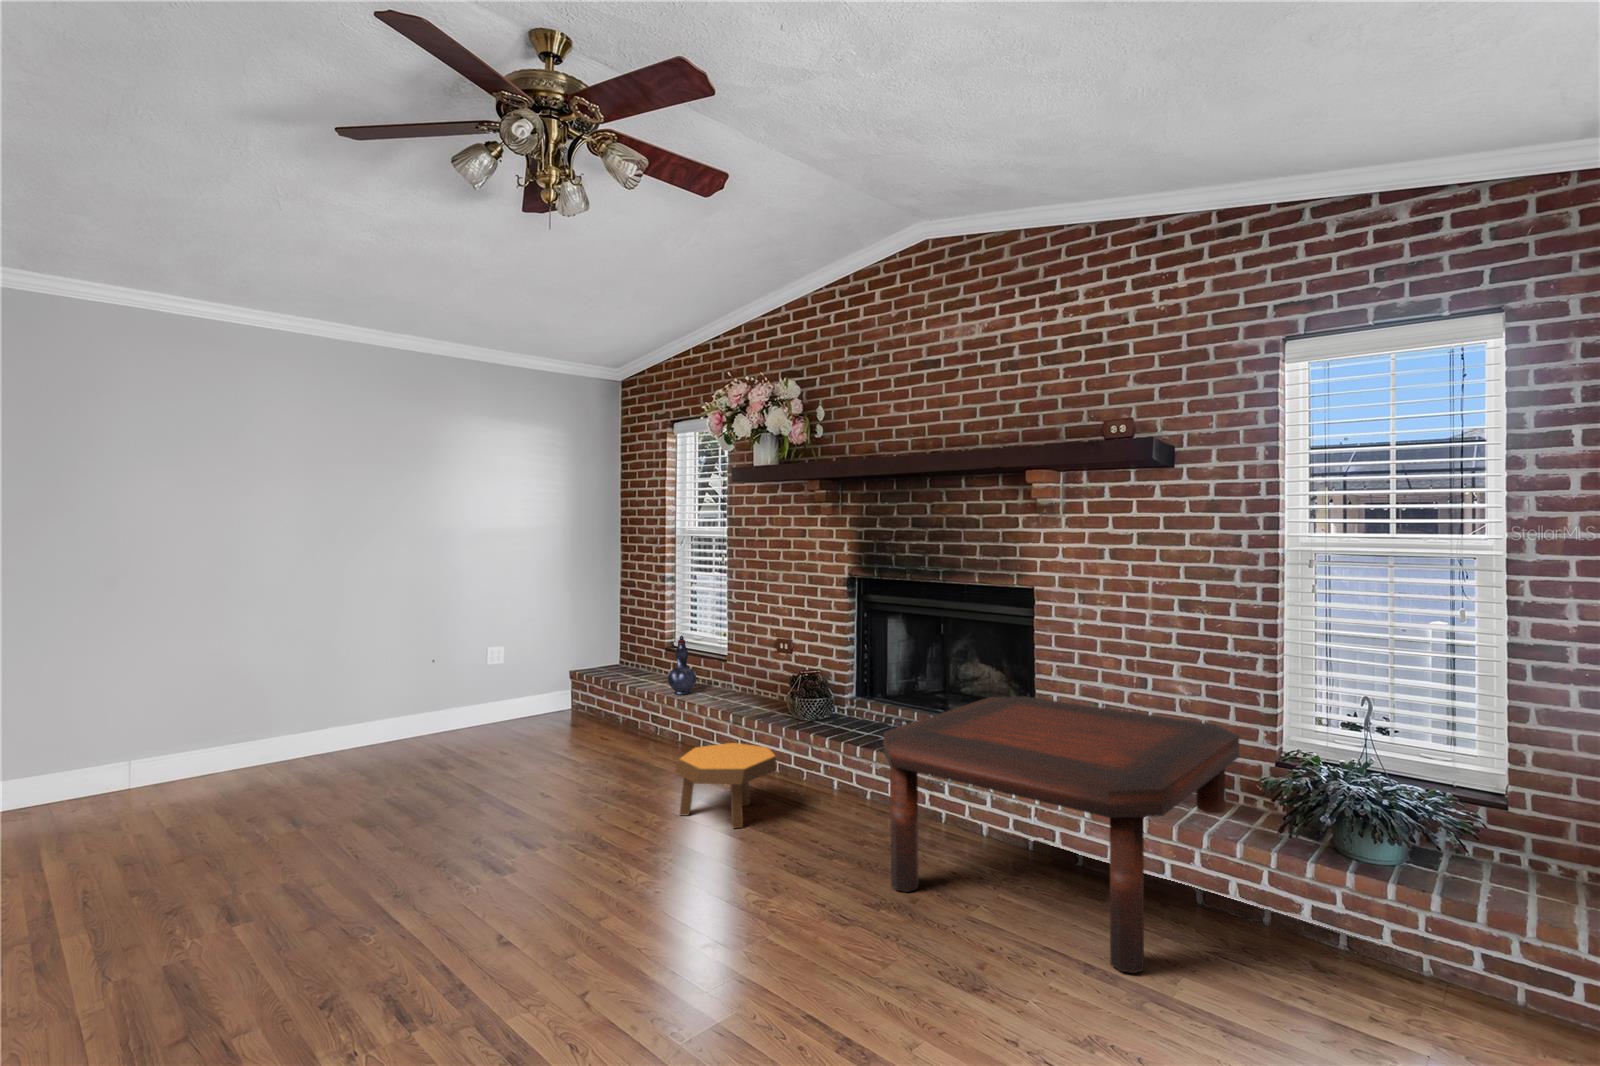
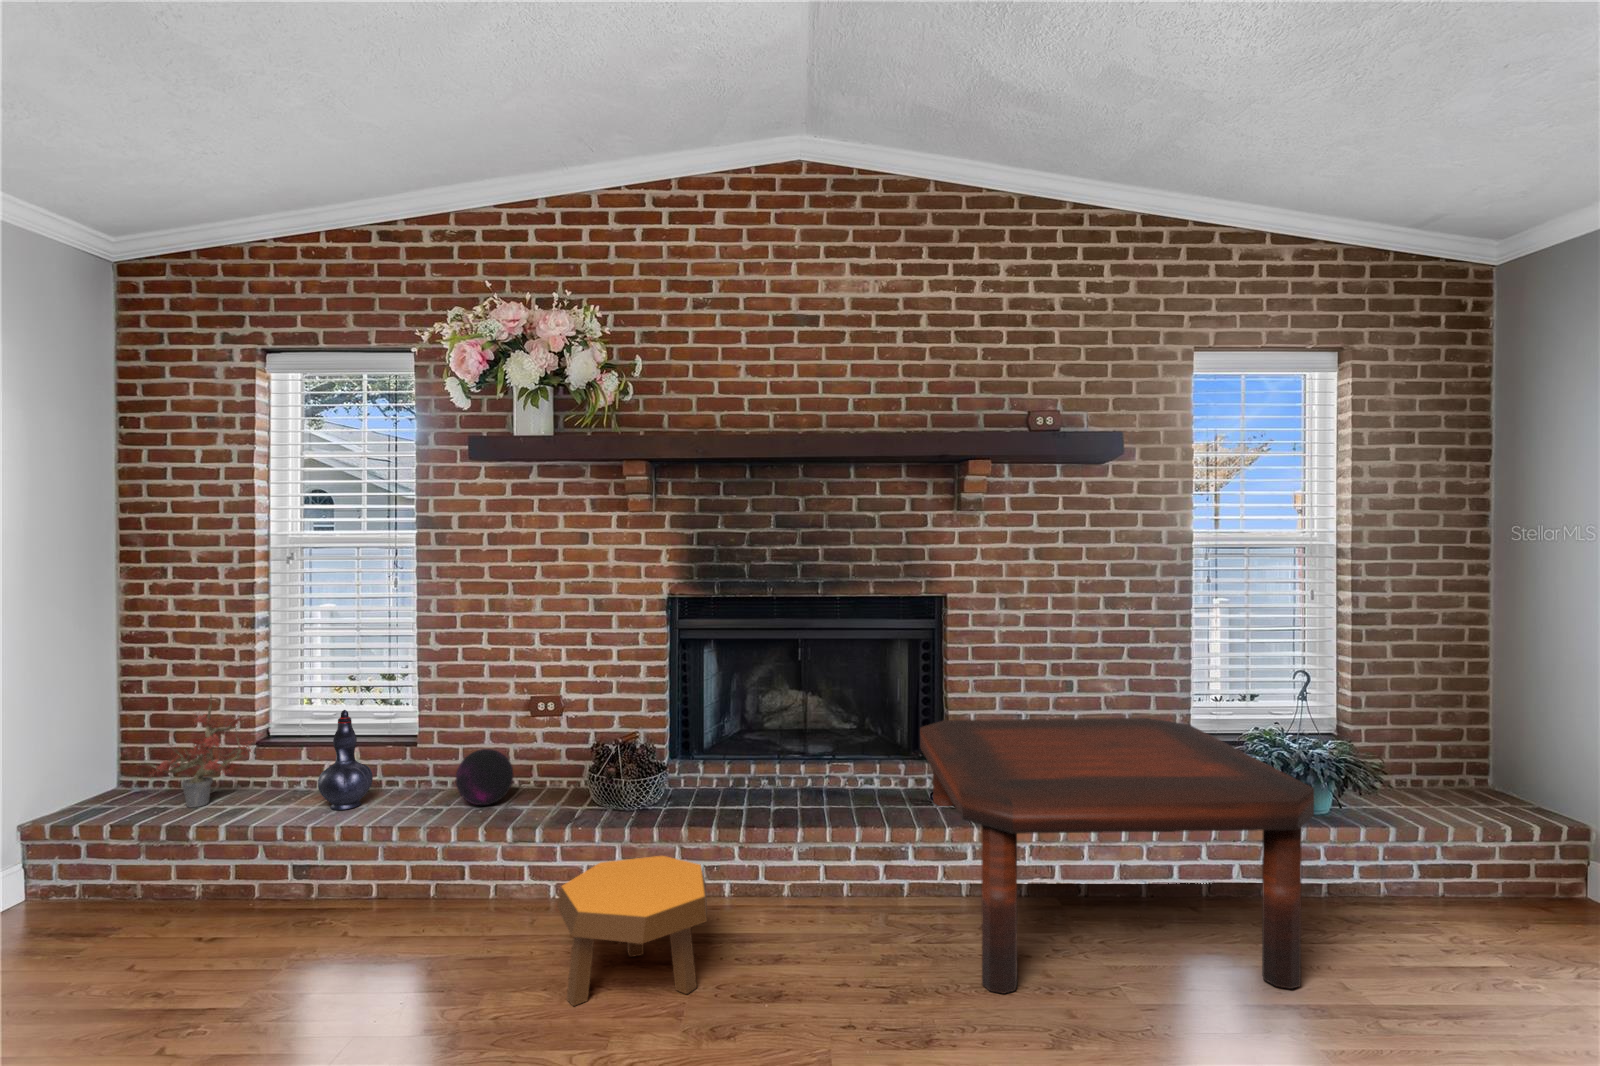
potted plant: none [607,619,653,681] -> present [146,697,251,807]
decorative orb: none [723,670,758,706] -> present [456,749,513,805]

